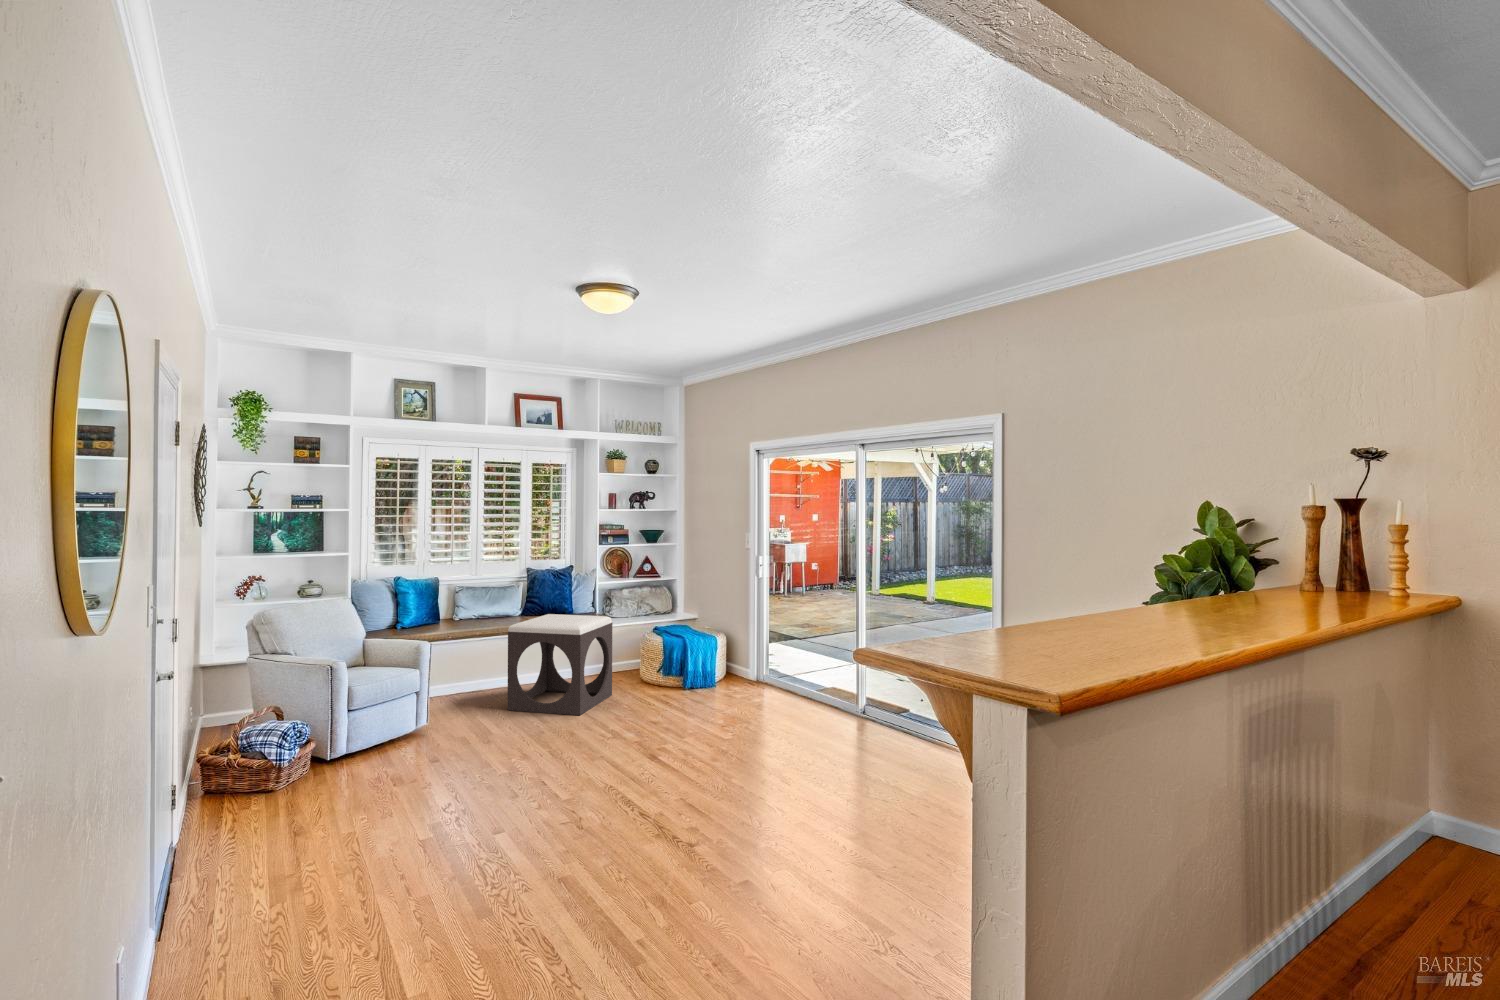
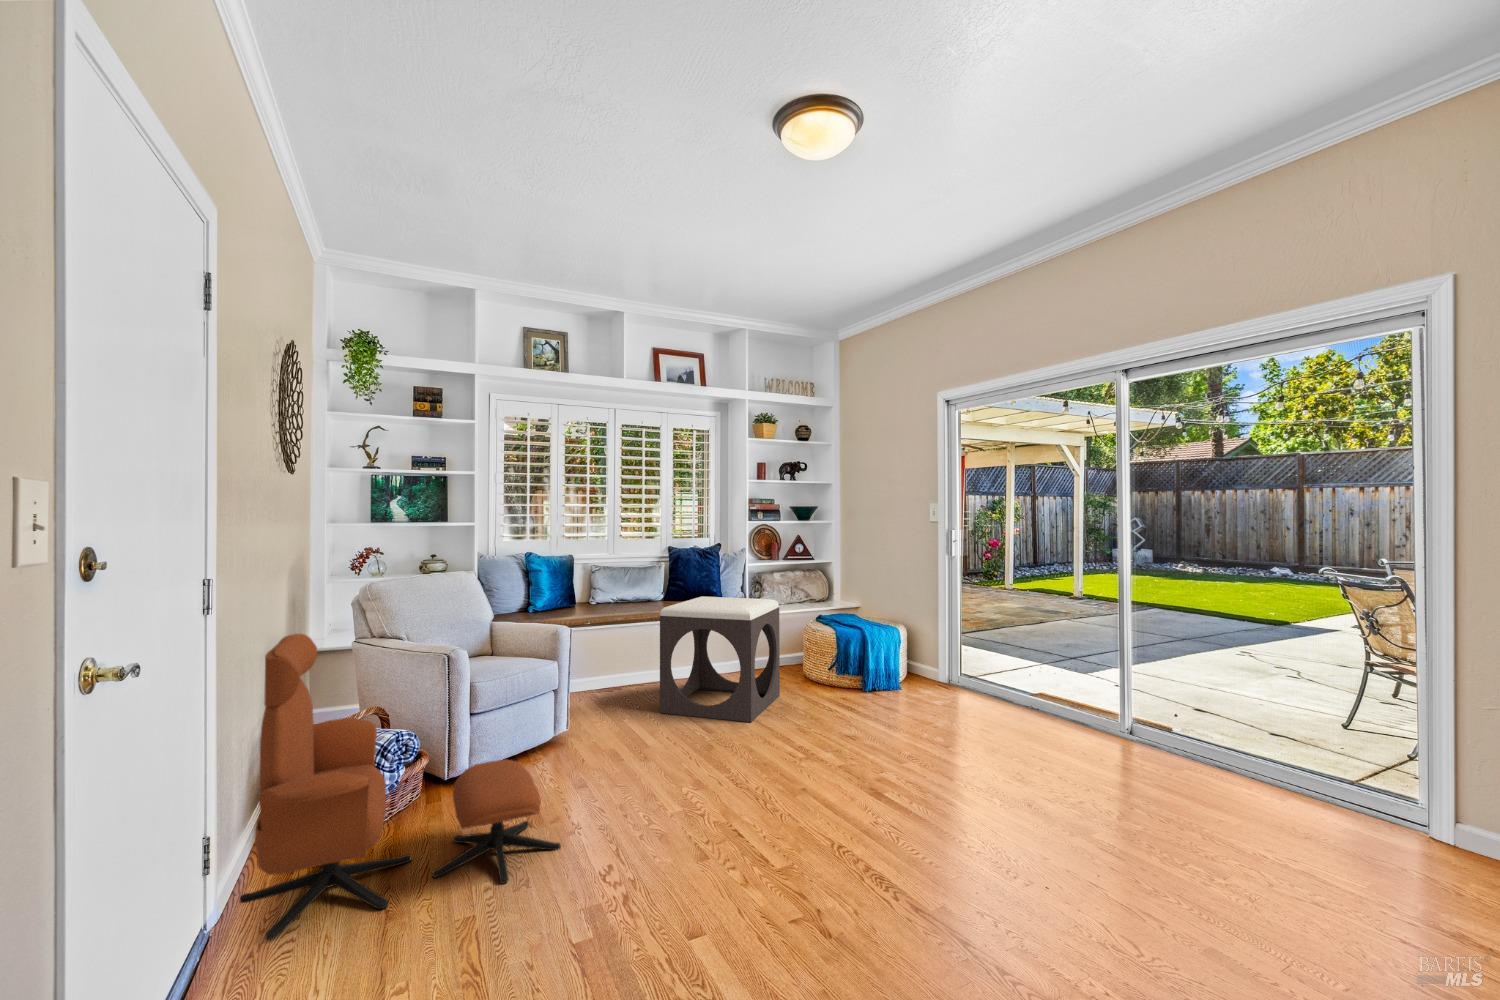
lounge chair: none [190,653,415,848] -> present [240,634,561,940]

